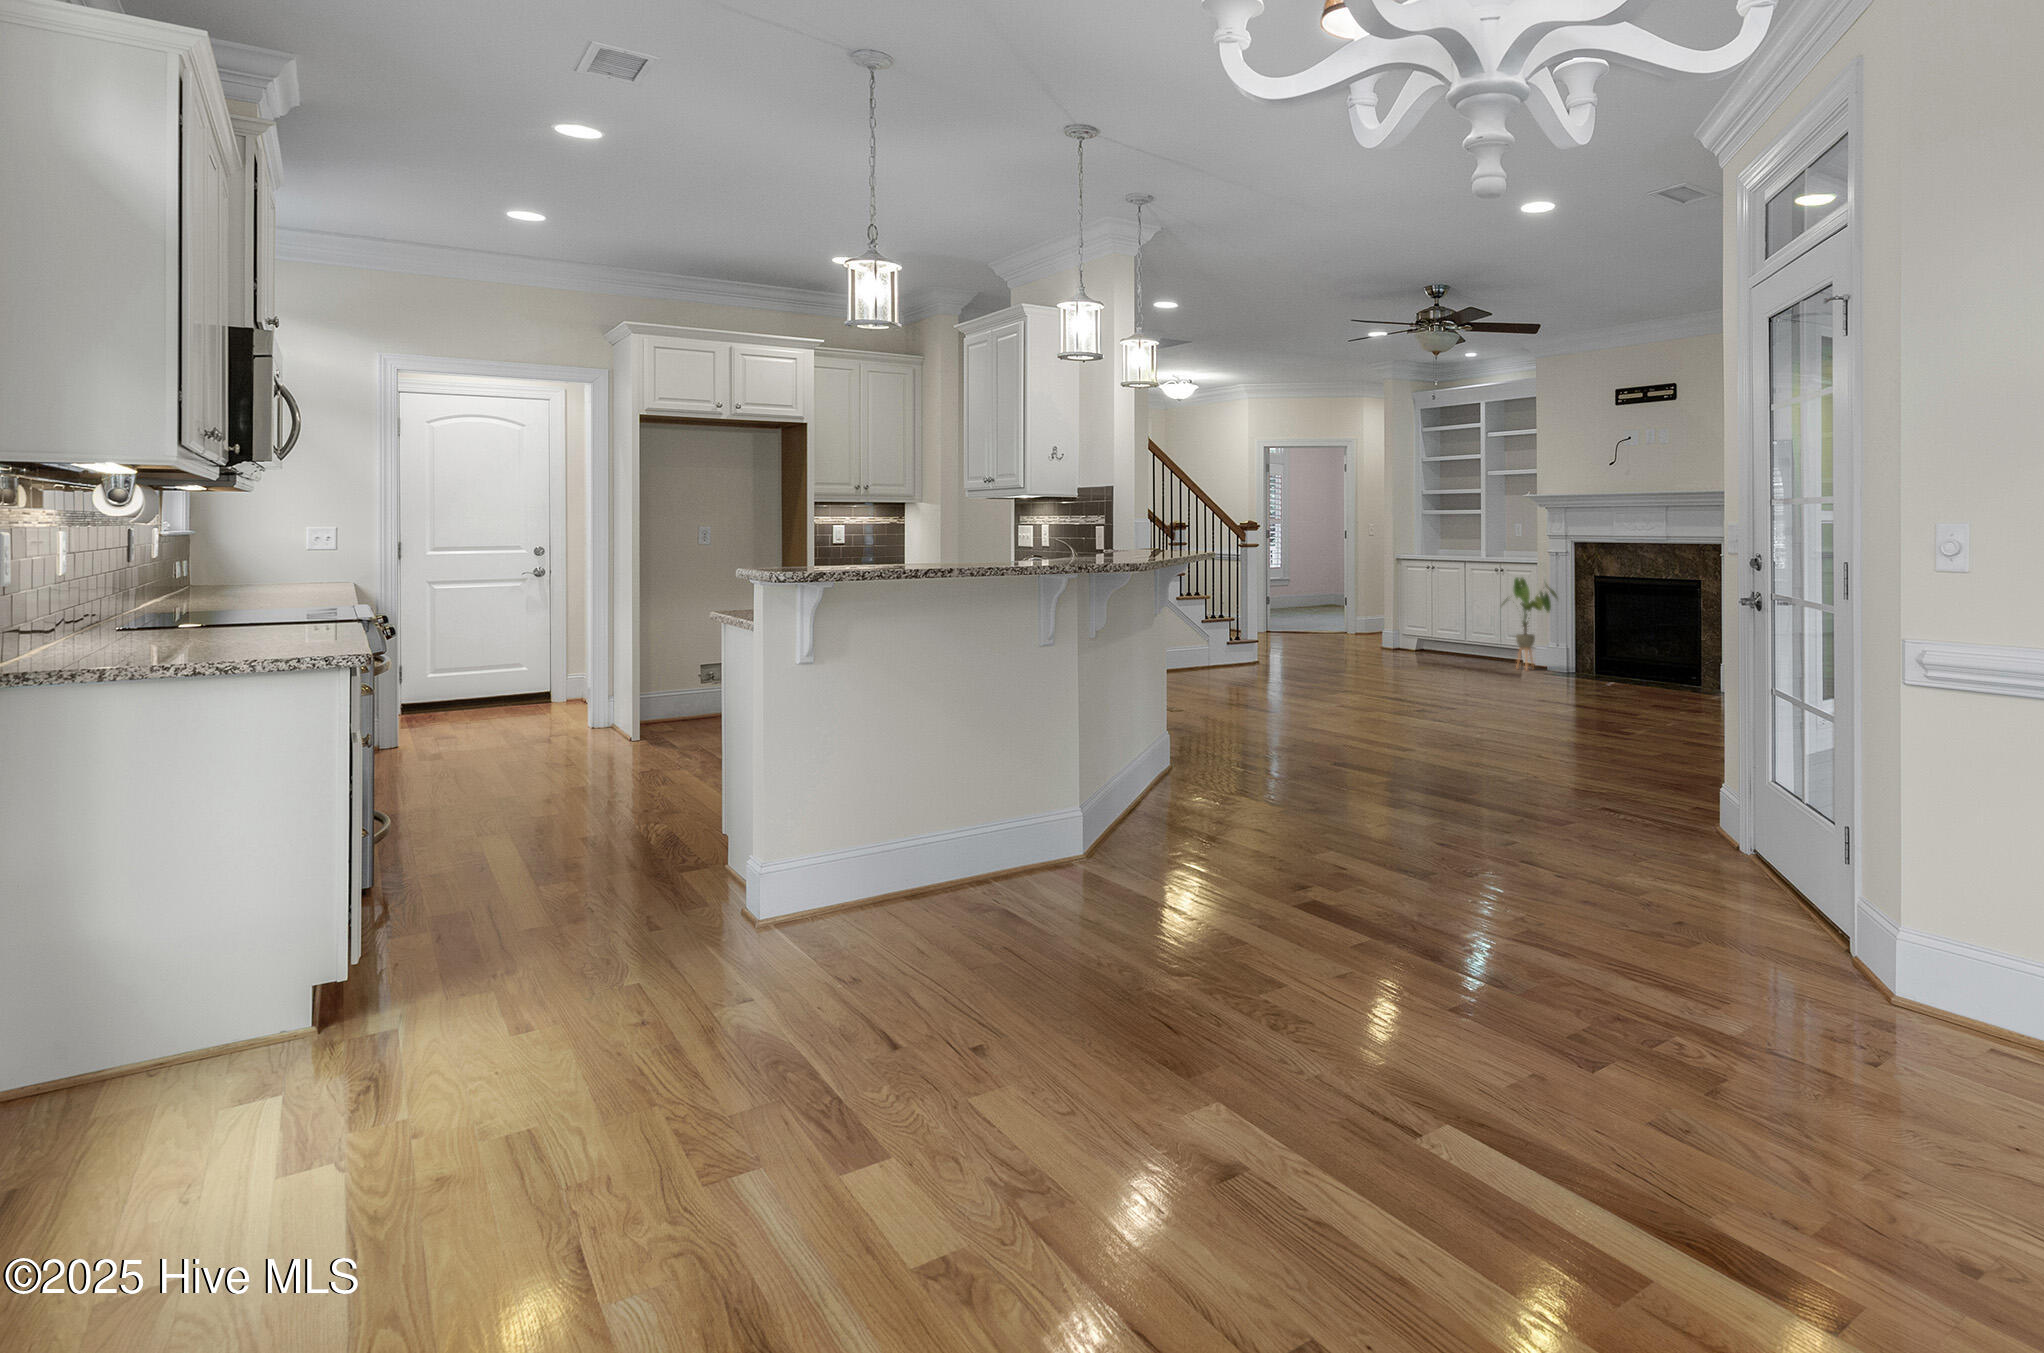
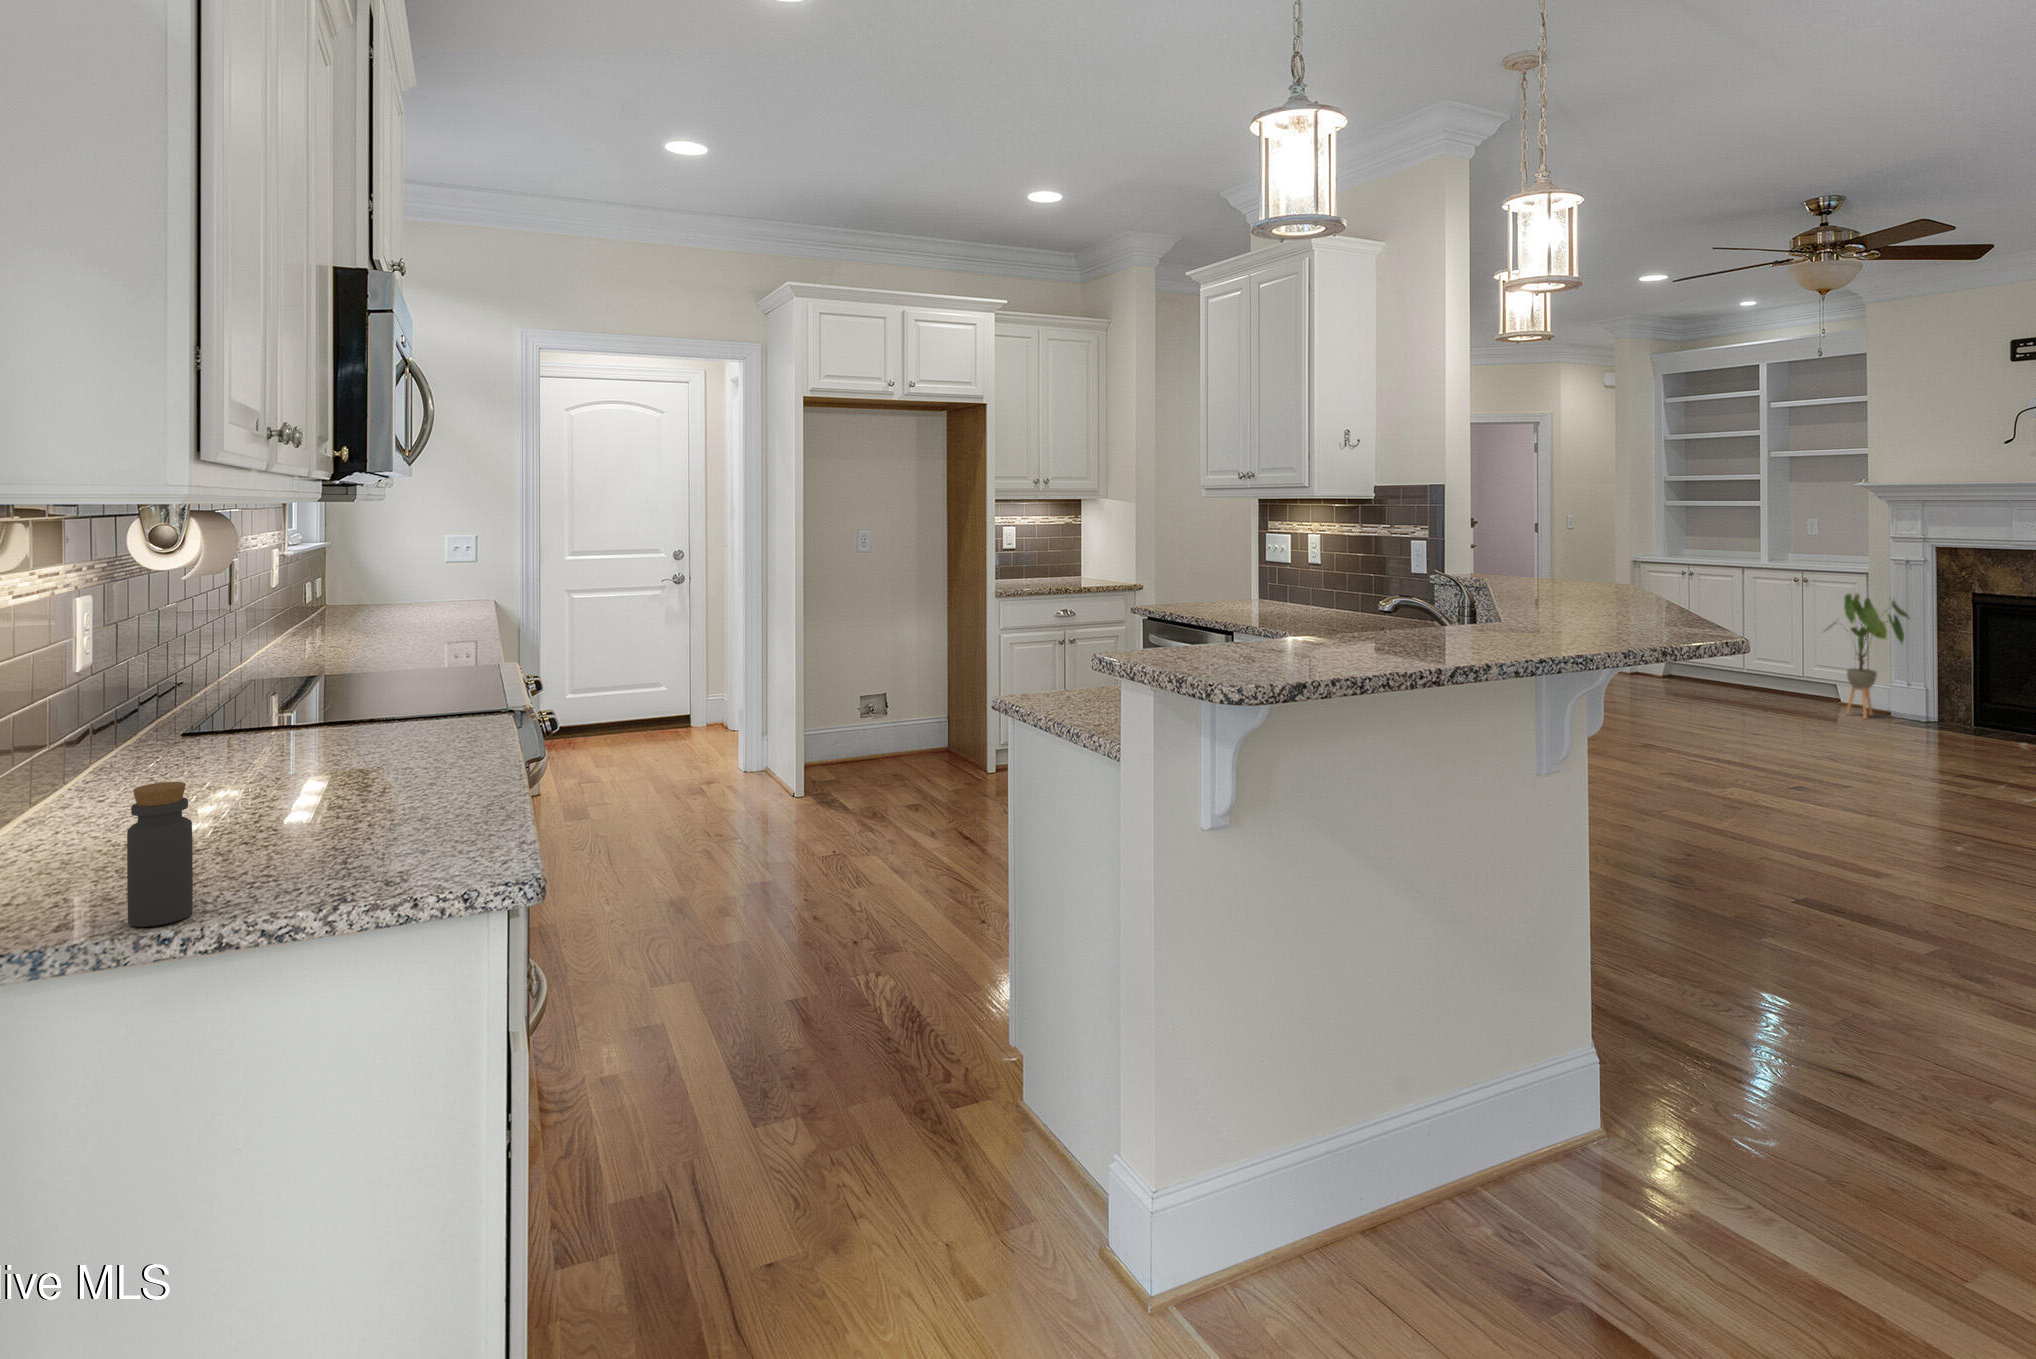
bottle: none [84,599,122,670] -> present [127,782,193,927]

